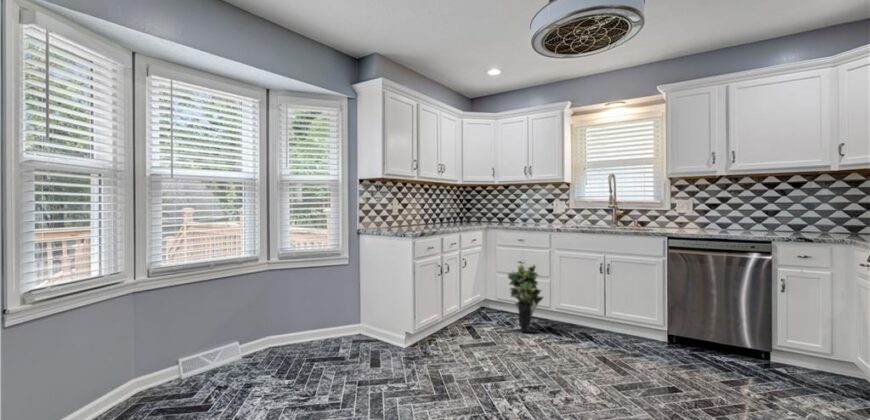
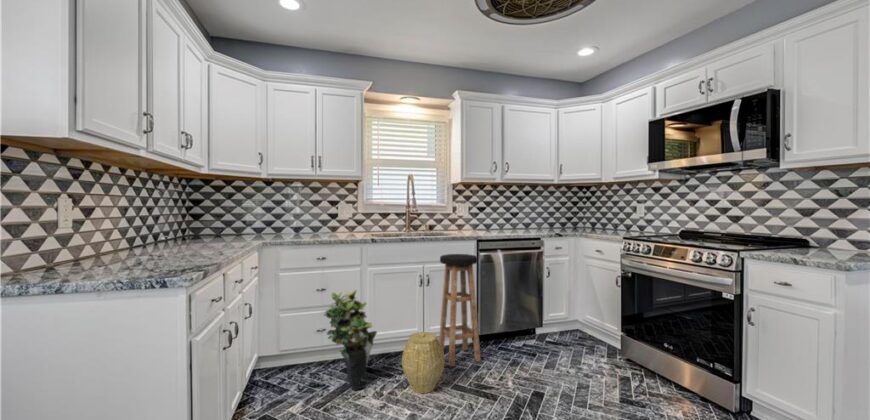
bar stool: none [607,248,647,352] -> present [439,254,481,367]
woven basket: none [550,304,586,350] -> present [402,332,445,393]

